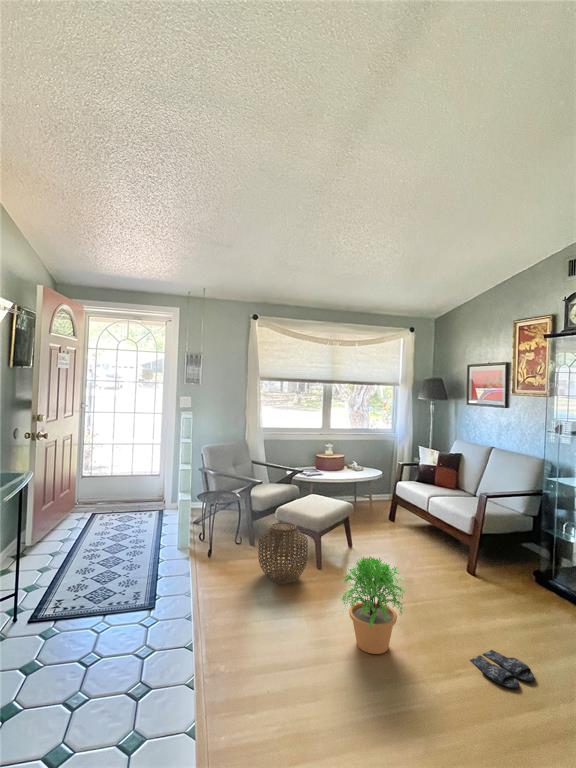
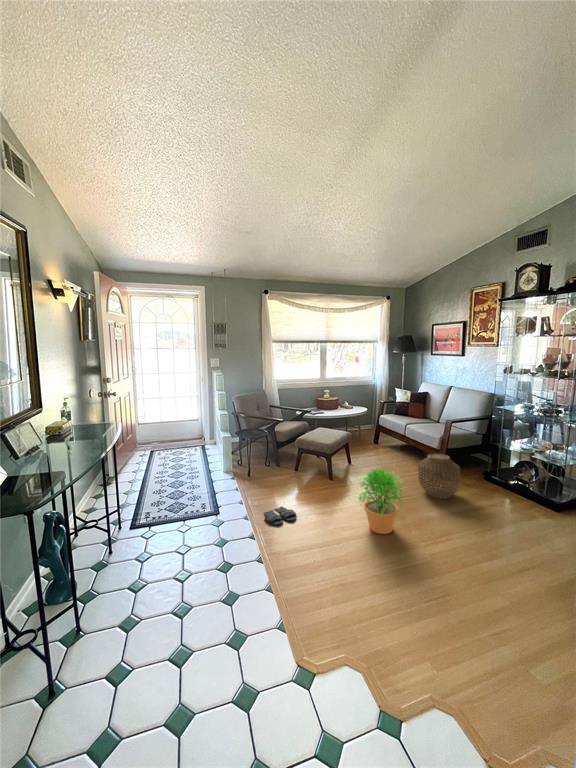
woven basket: present [258,522,308,584] -> present [418,454,460,499]
slippers: present [470,650,535,688] -> present [263,507,297,525]

